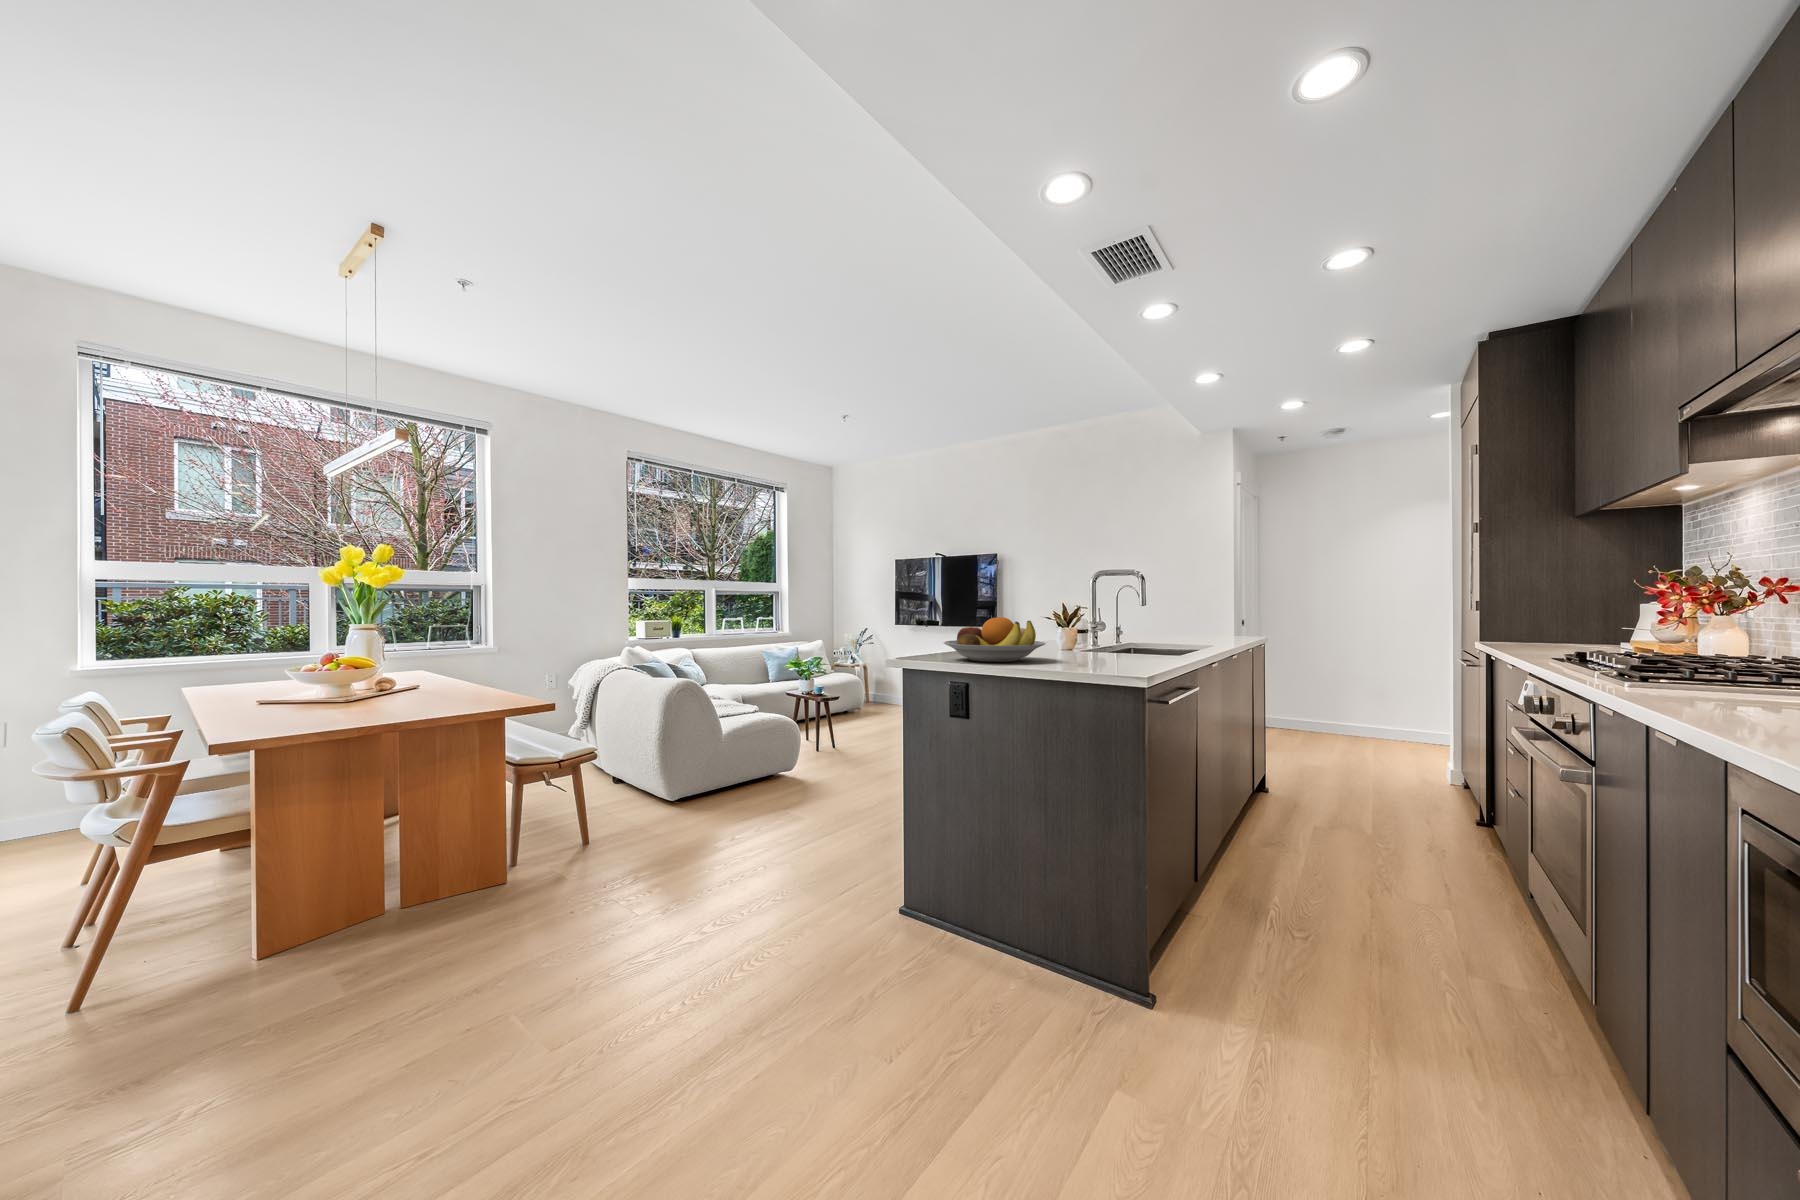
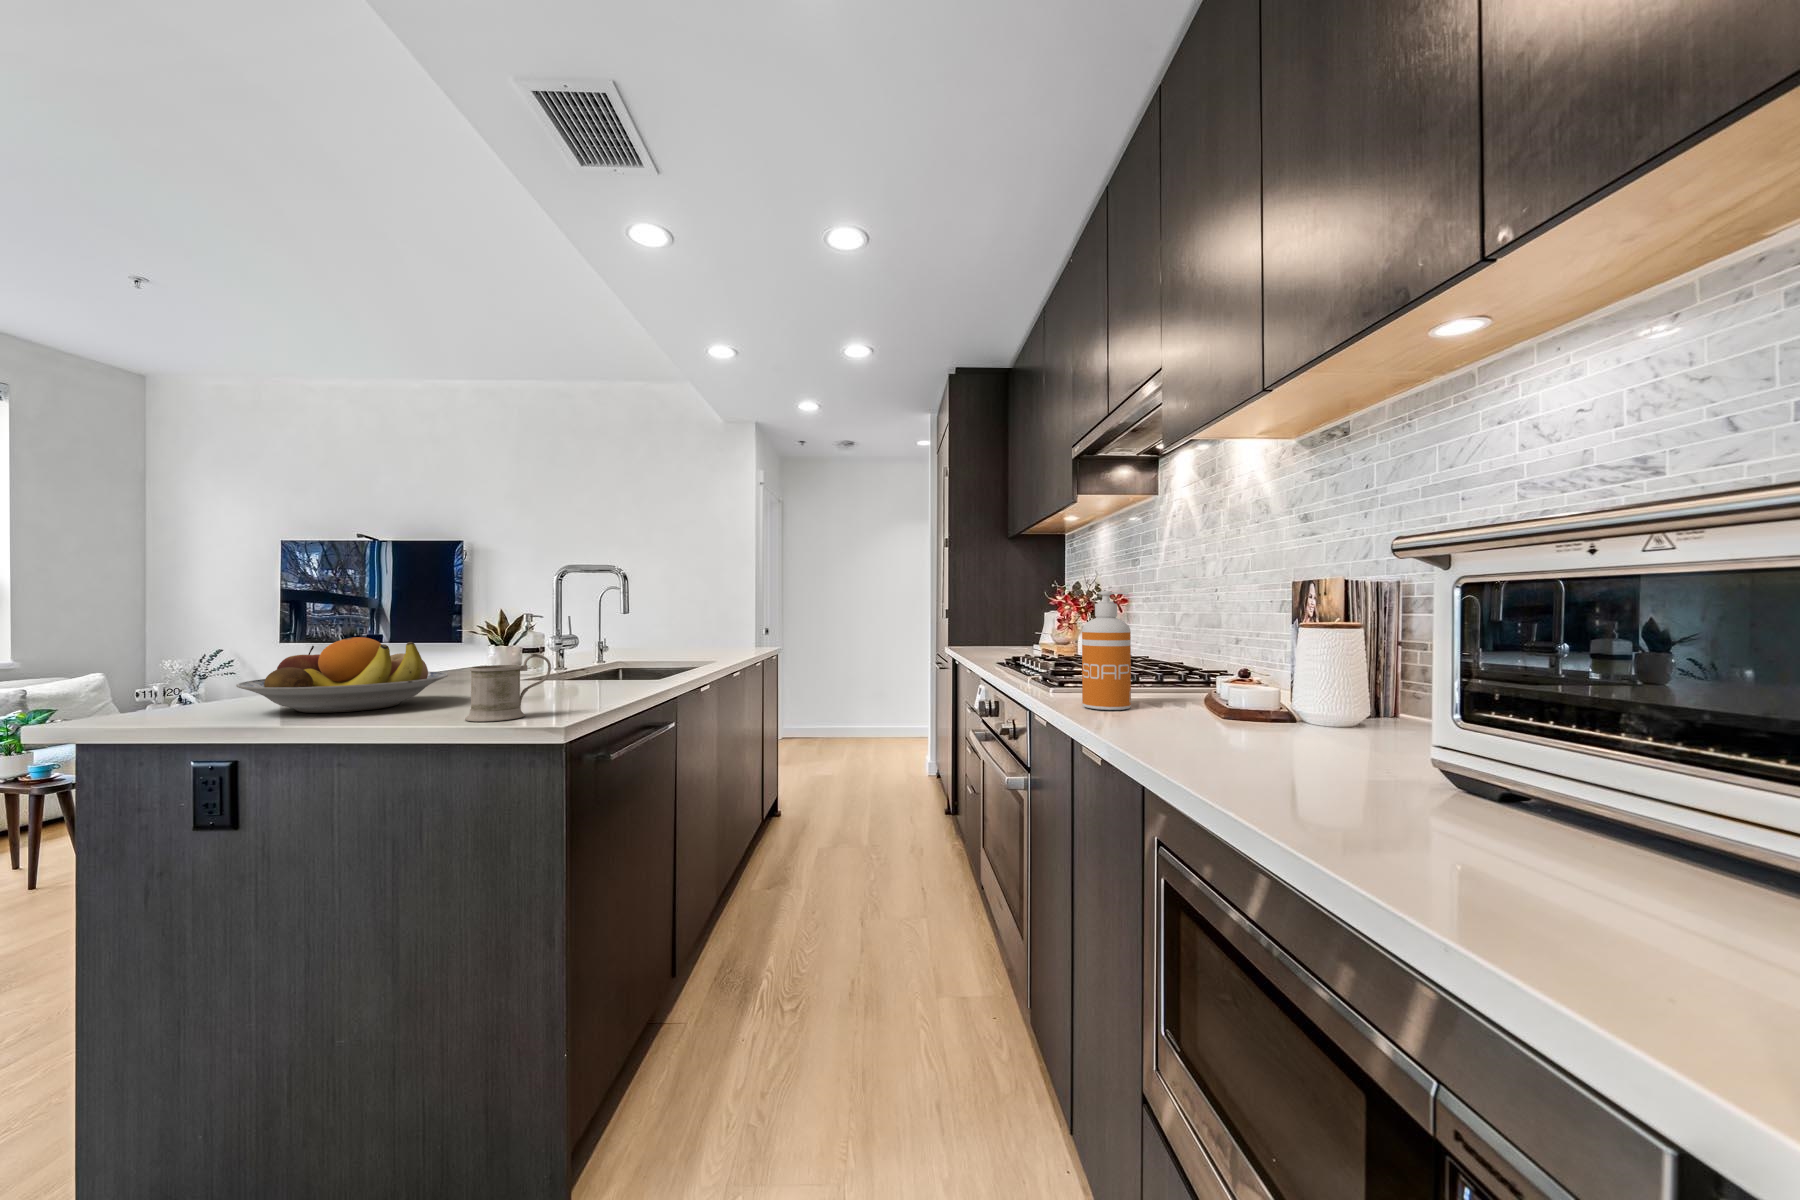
soap dispenser: none [1670,578,1750,705] -> present [1082,591,1131,710]
mug: none [1072,629,1123,672] -> present [465,653,551,721]

